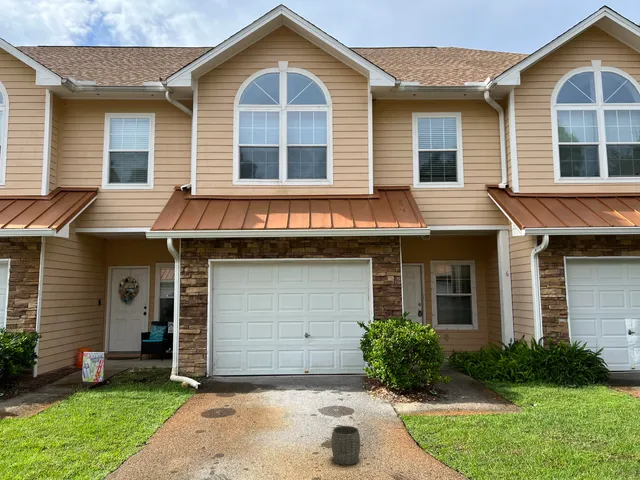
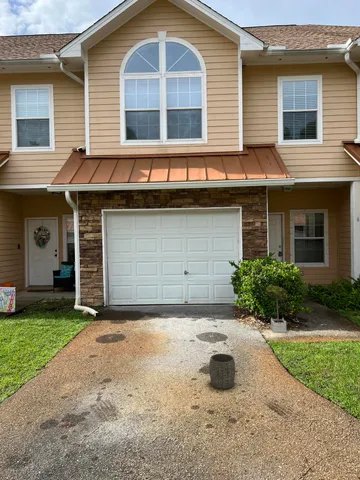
potted tree: none [398,350,422,406] -> present [266,286,287,333]

